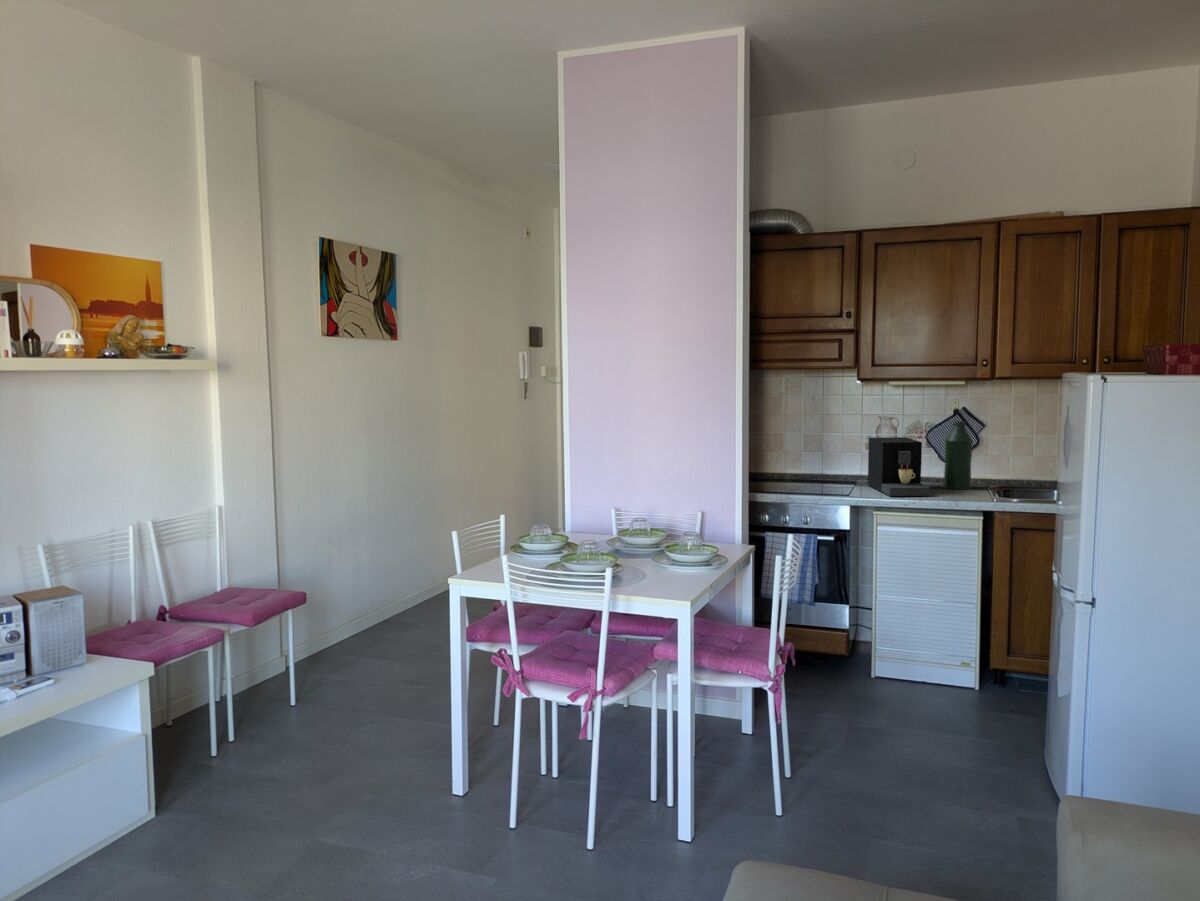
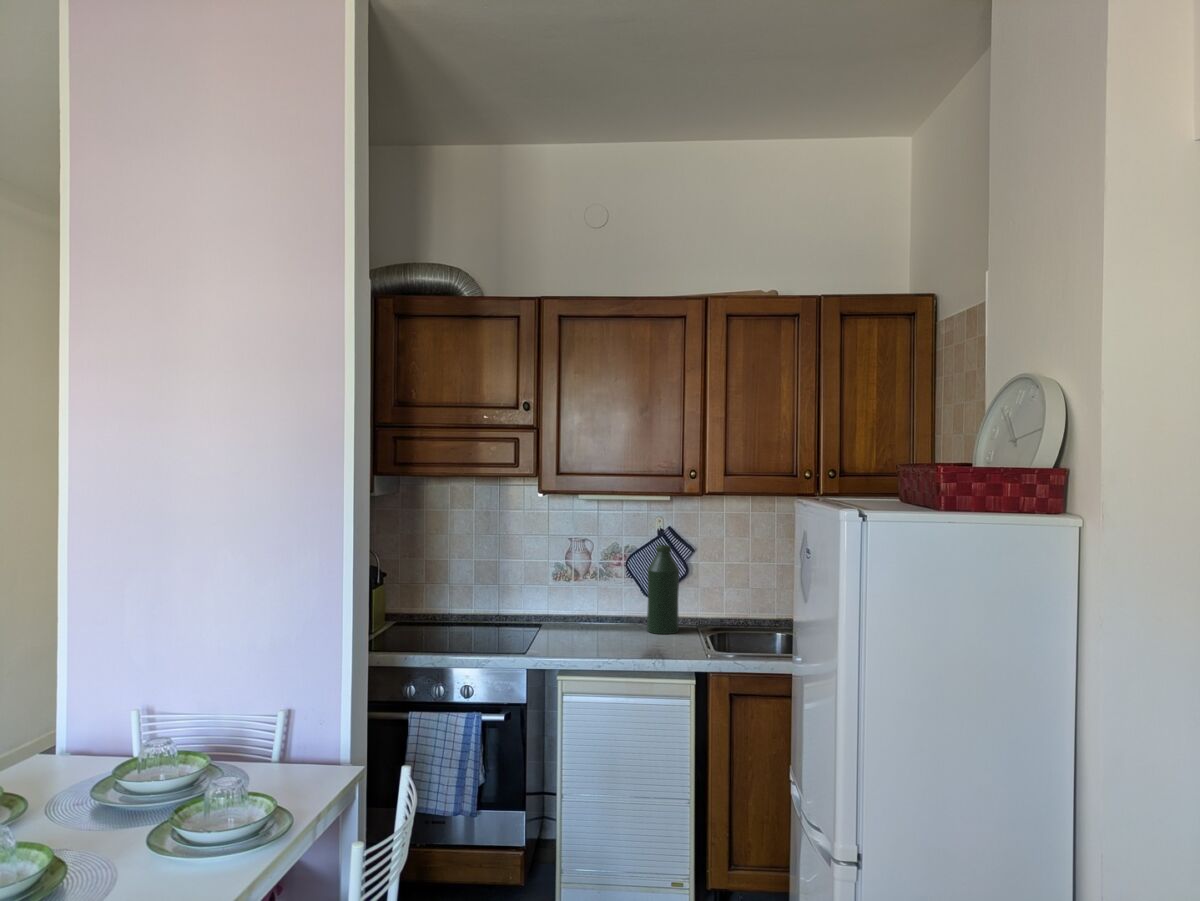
coffee maker: present [868,437,930,496] -> none [555,566,630,654]

